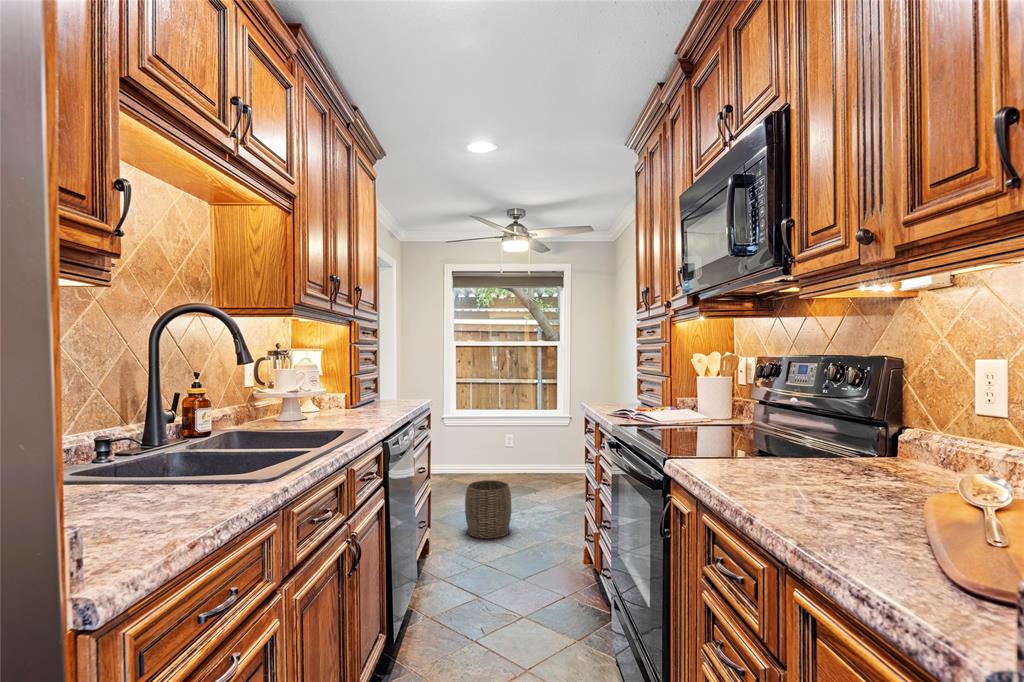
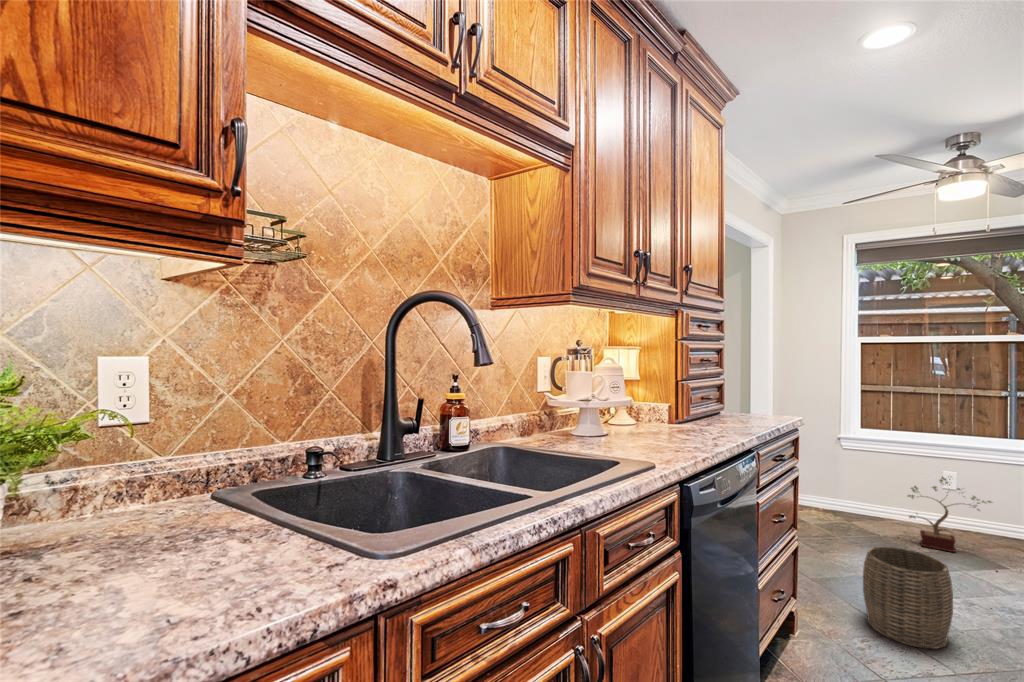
potted plant: none [485,435,530,485] -> present [908,476,992,552]

